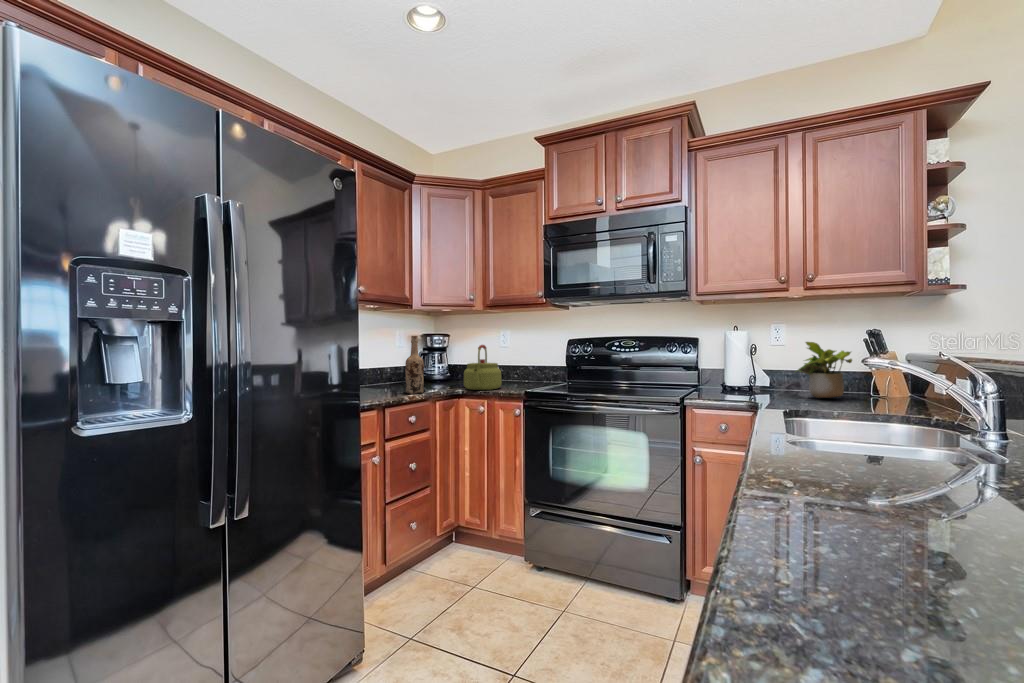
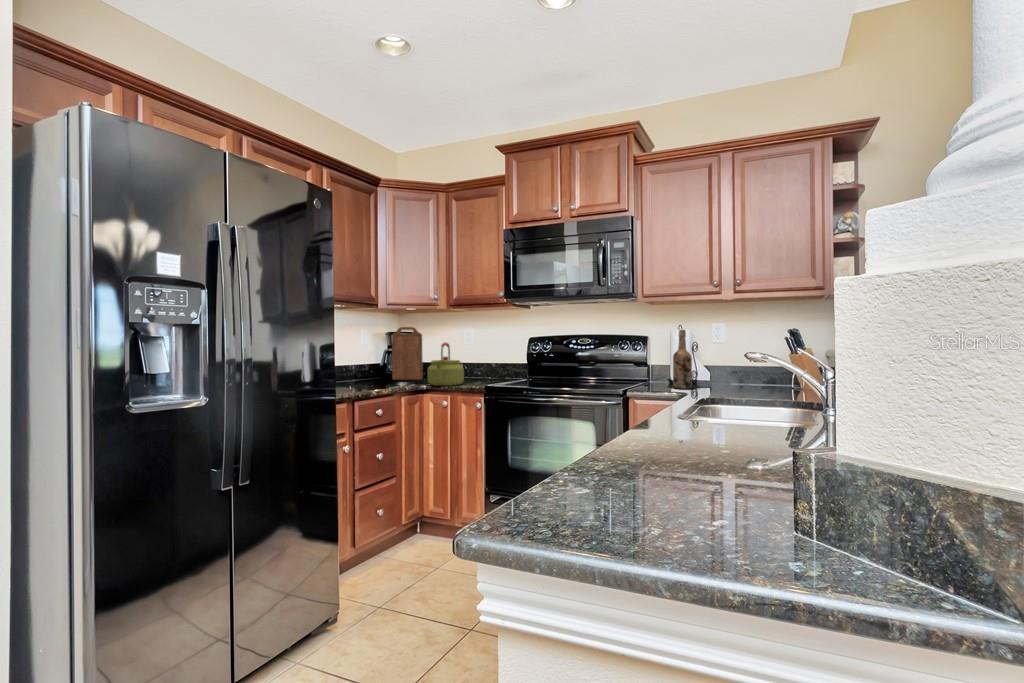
cutting board: none [428,329,459,382] -> present [392,327,423,380]
wine bottle: present [405,336,424,394] -> present [673,330,692,389]
potted plant: present [797,342,852,399] -> none [723,340,772,390]

